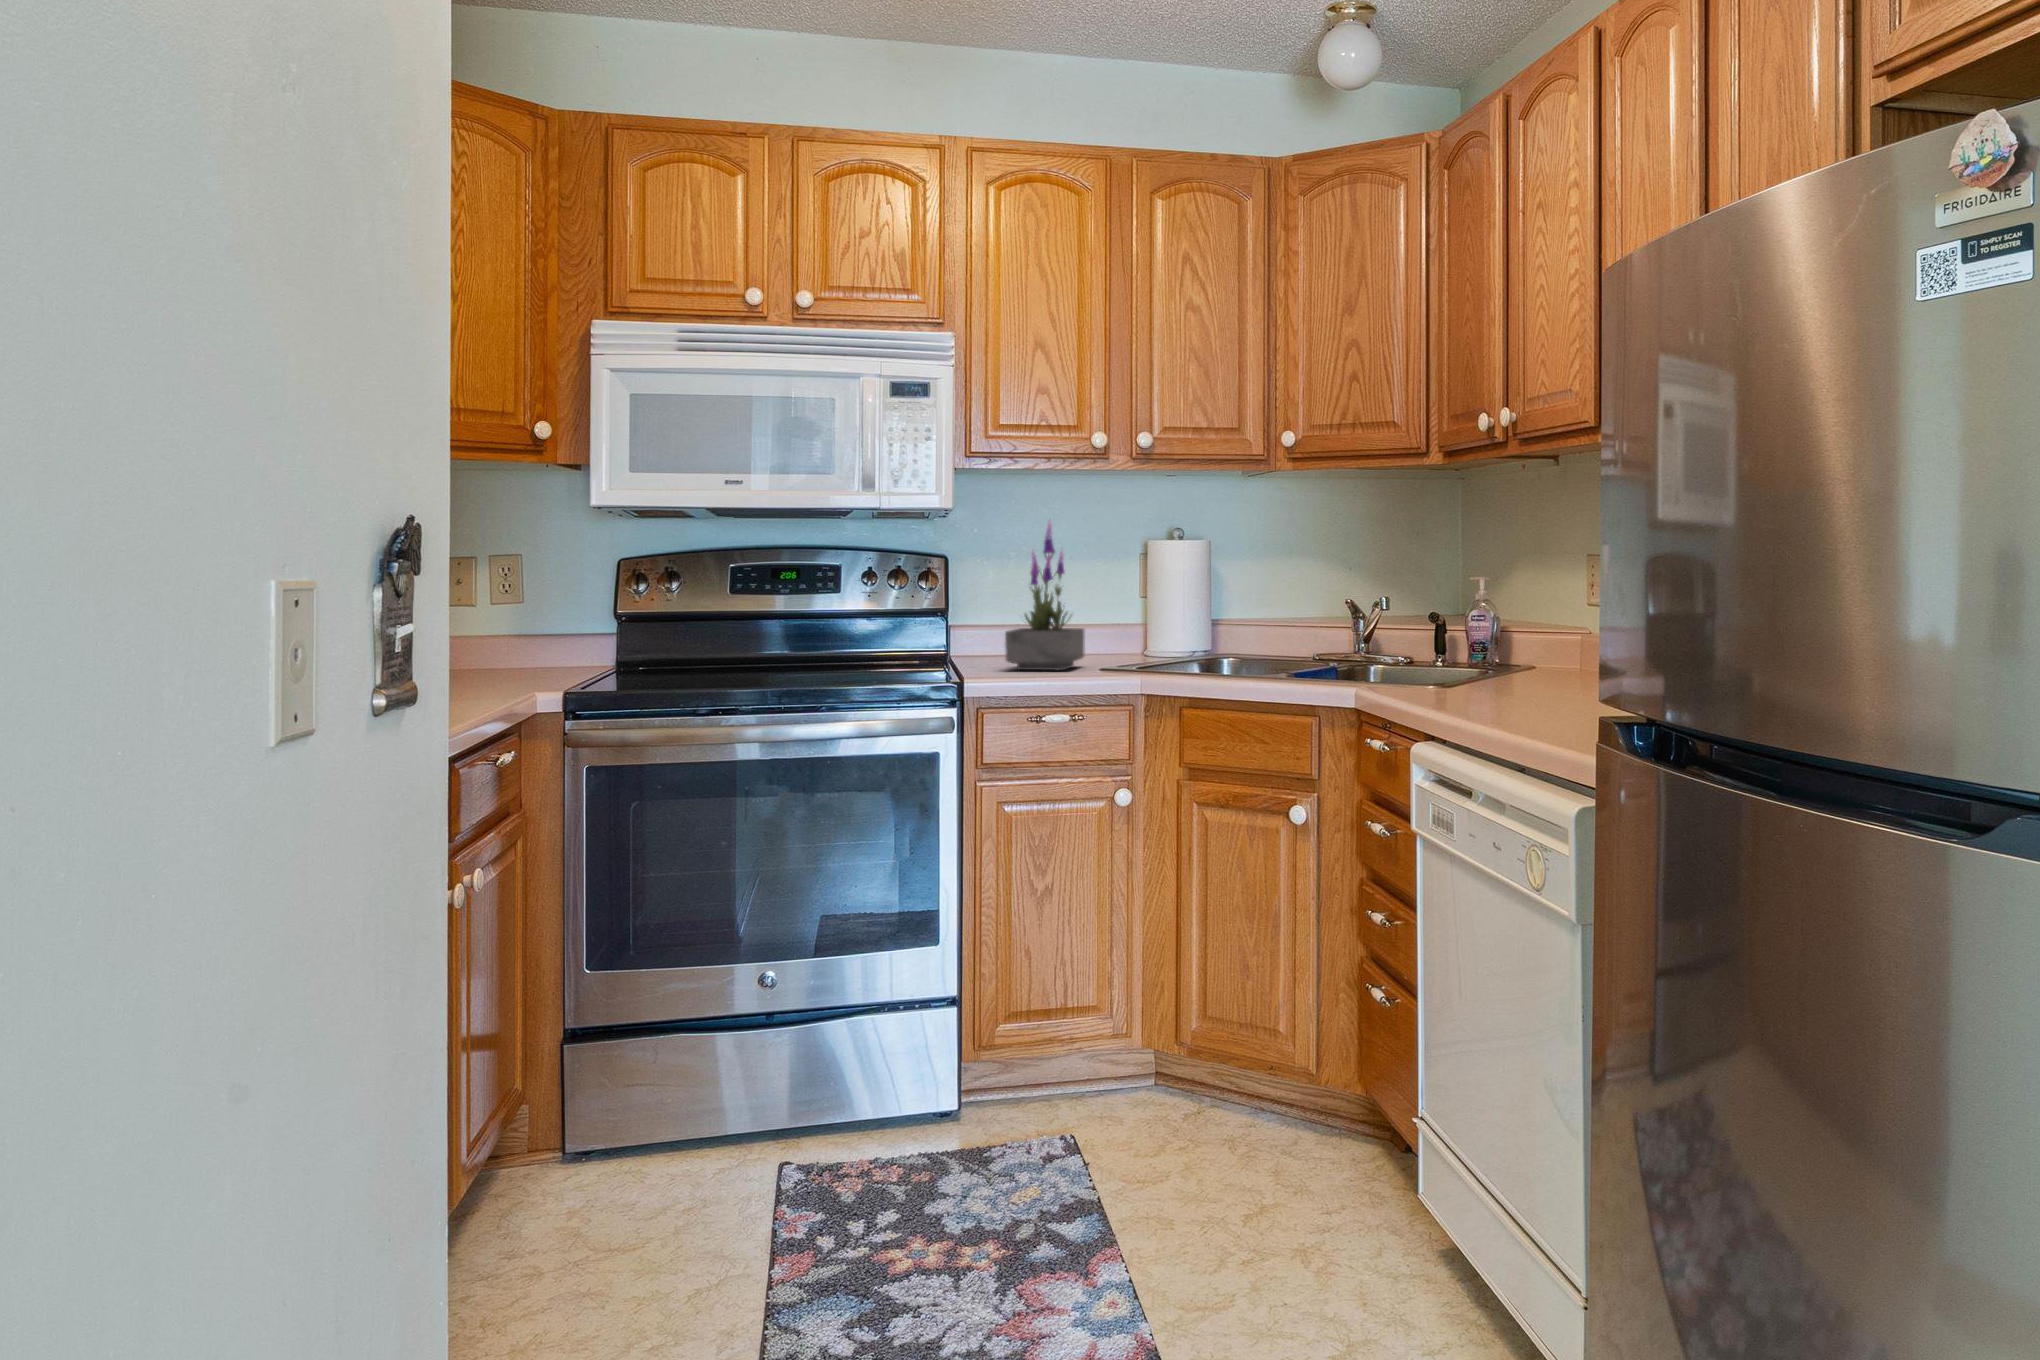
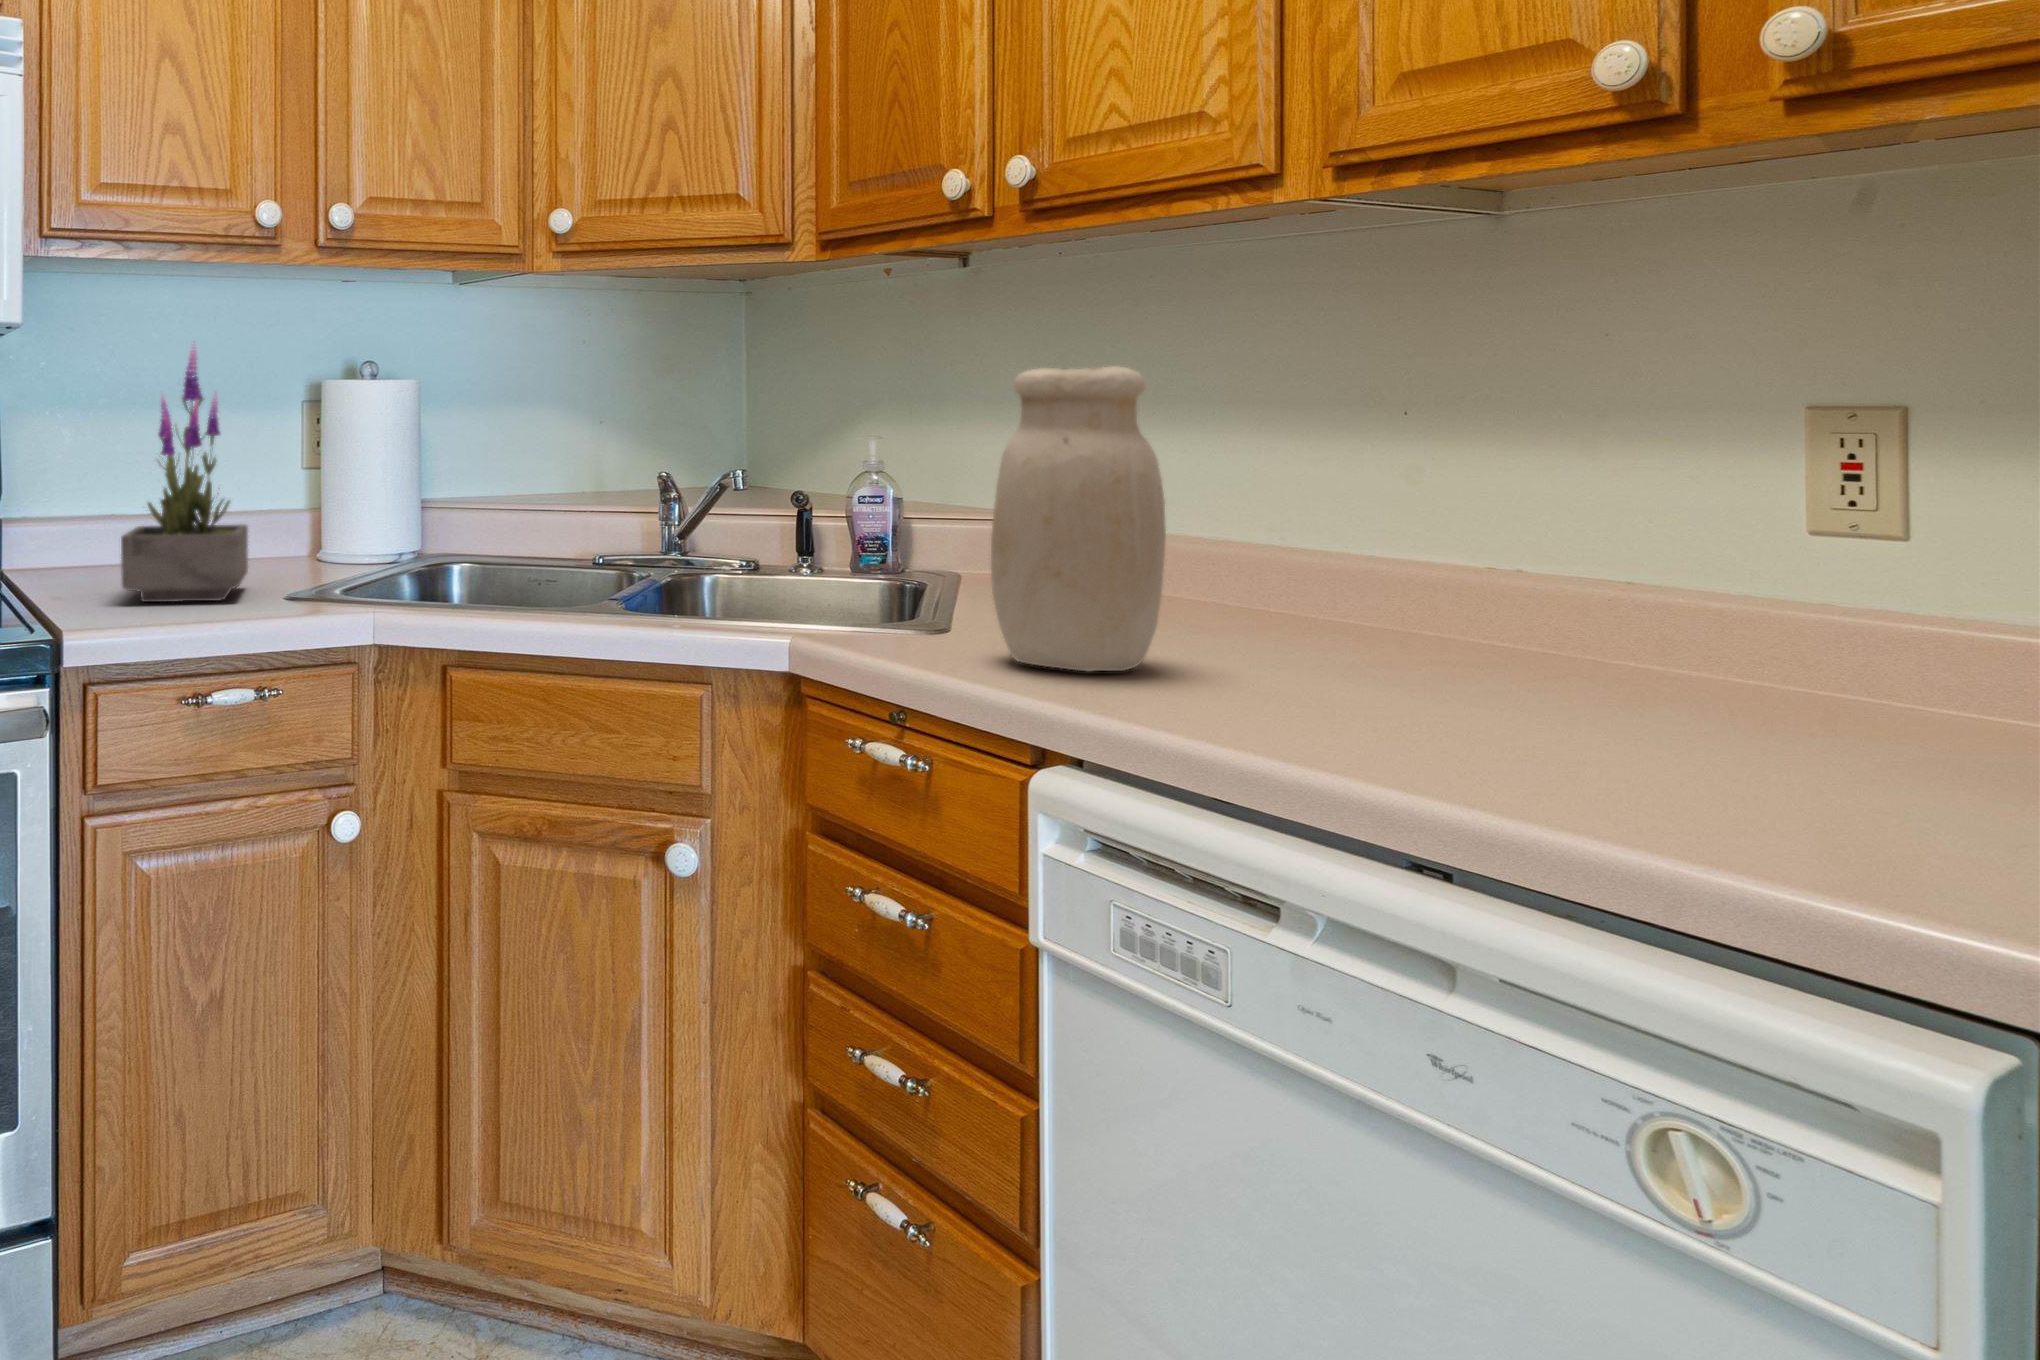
jar: none [1435,534,1523,700] -> present [991,366,1166,671]

